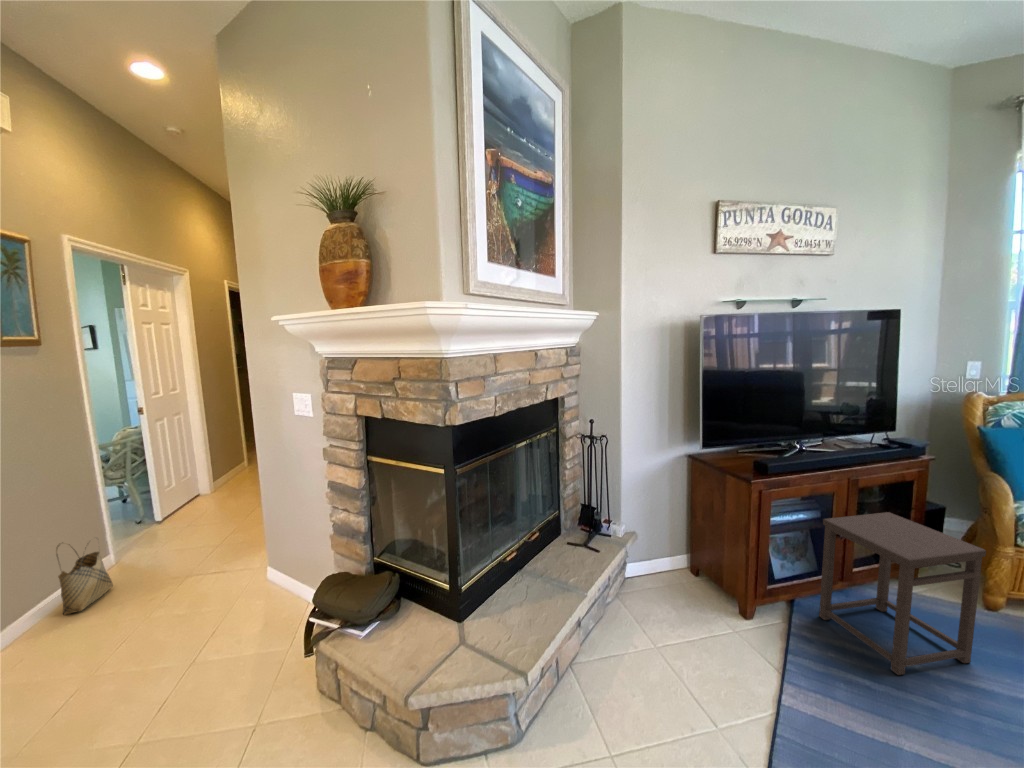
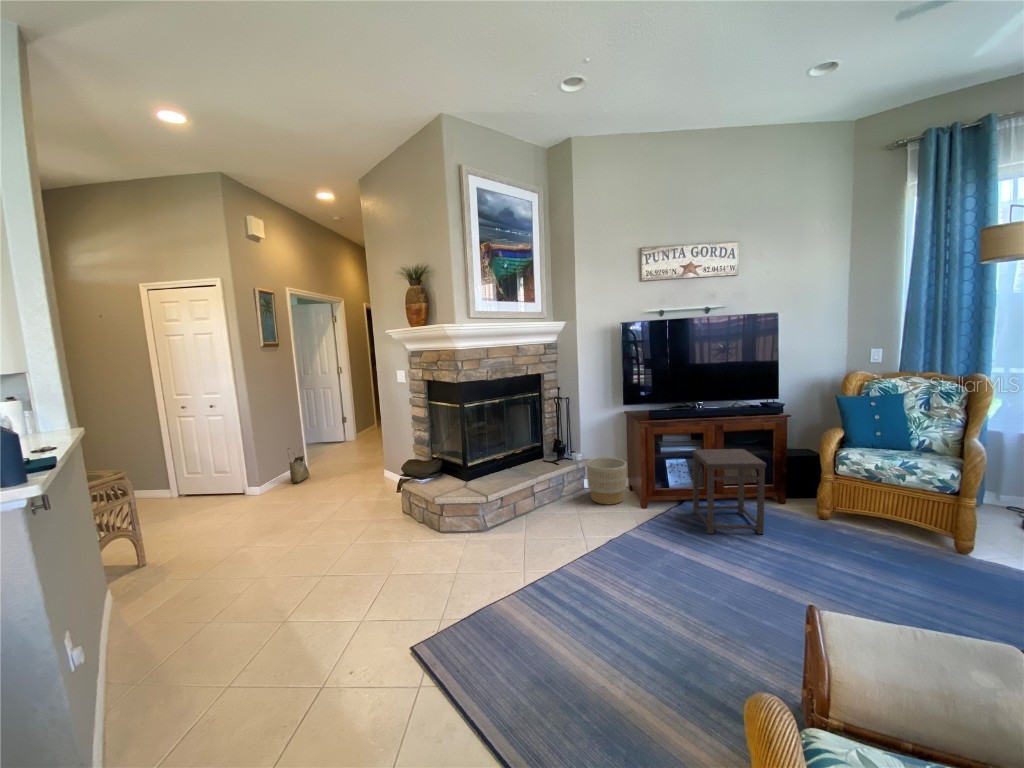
planter: none [638,525,705,611] -> present [587,457,627,504]

